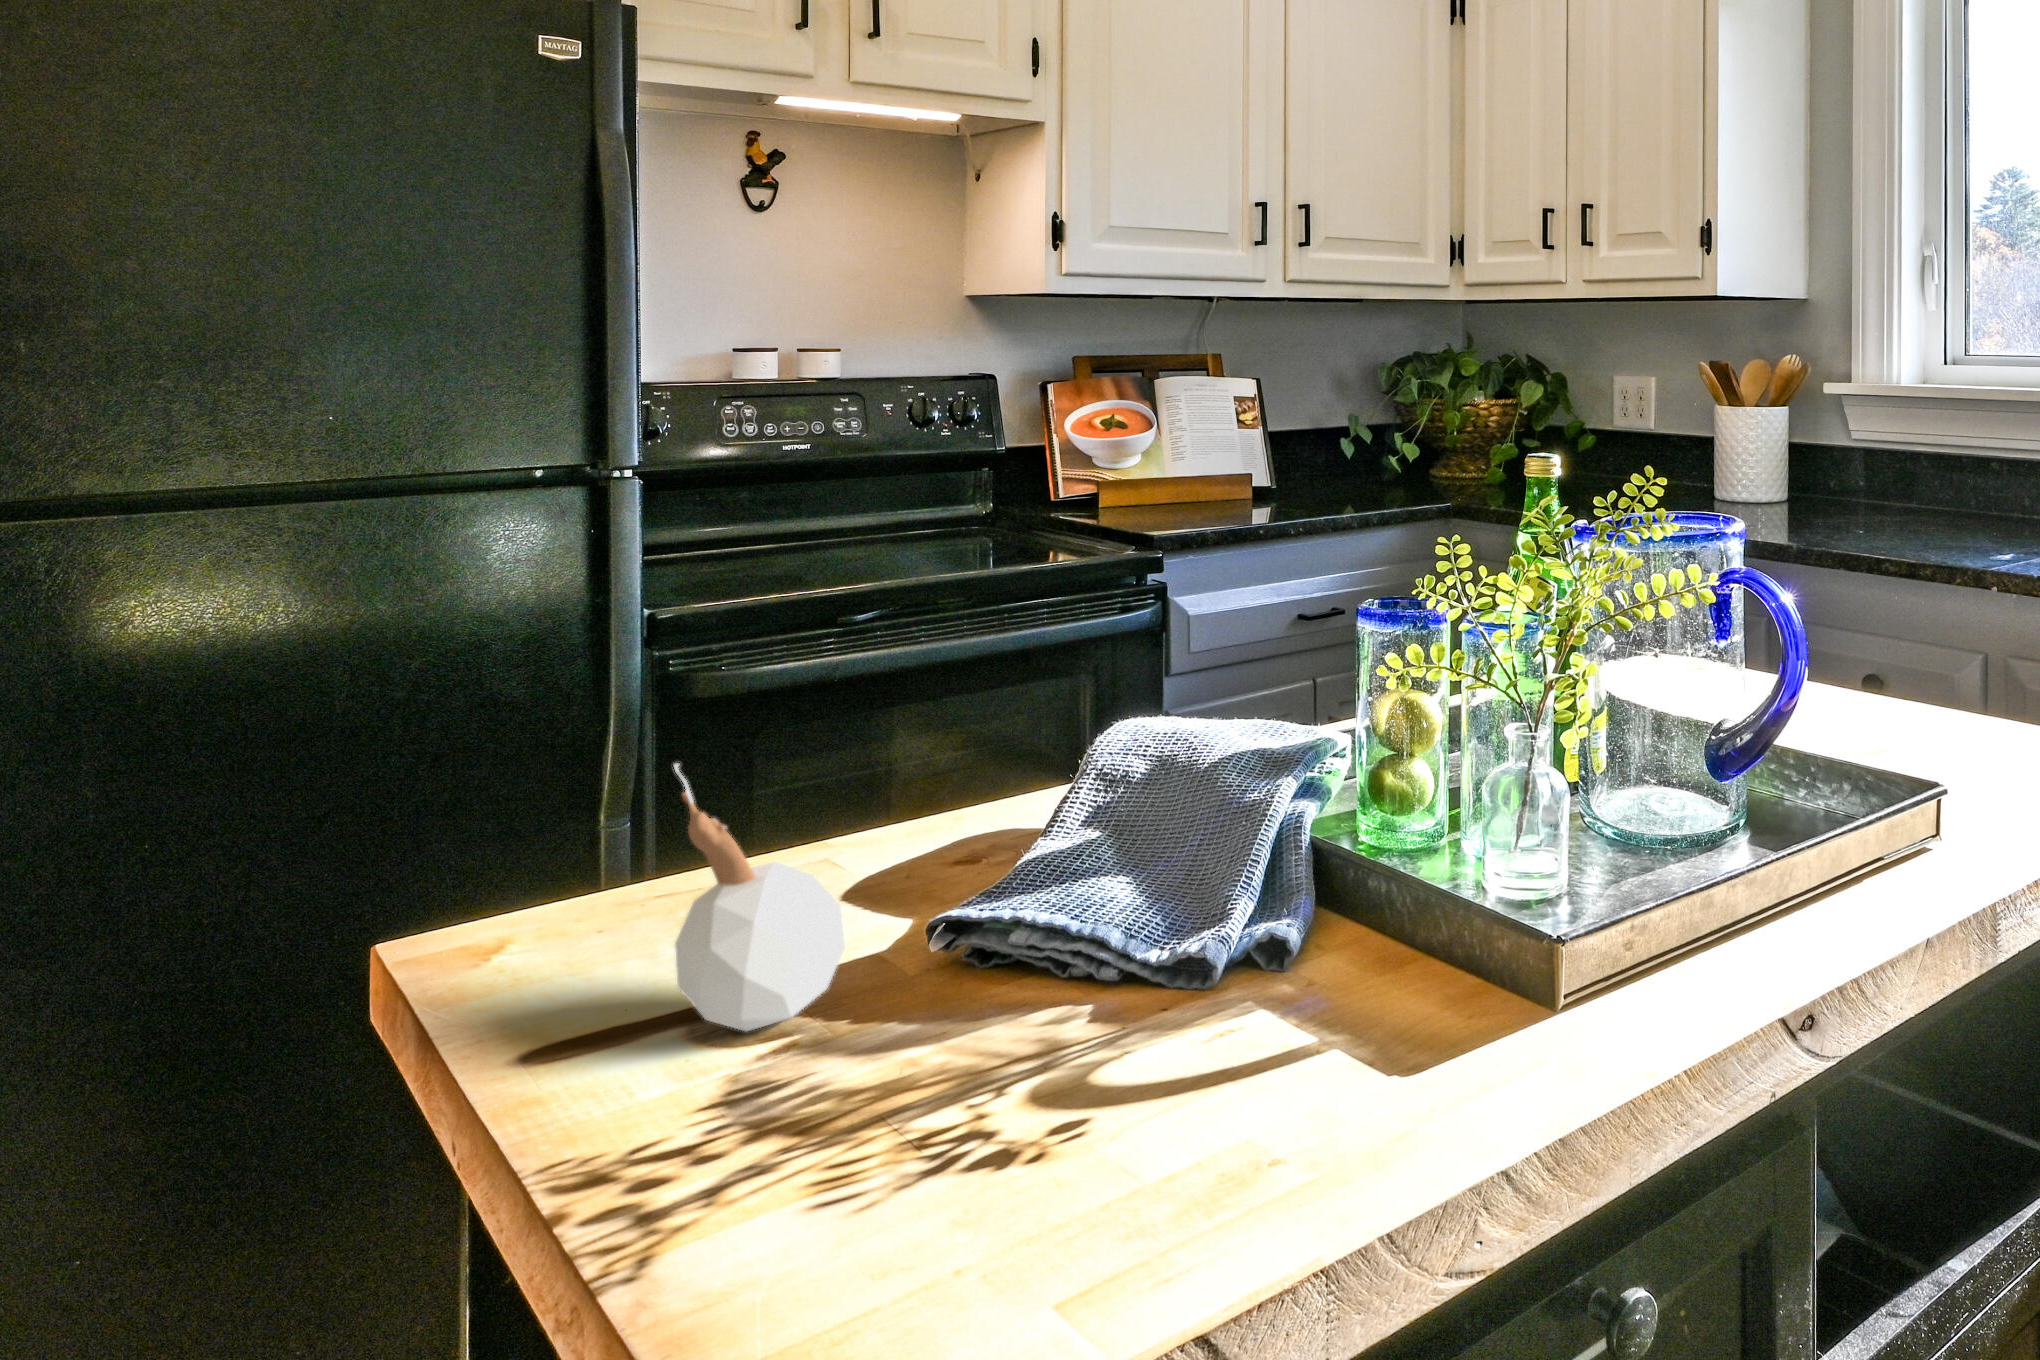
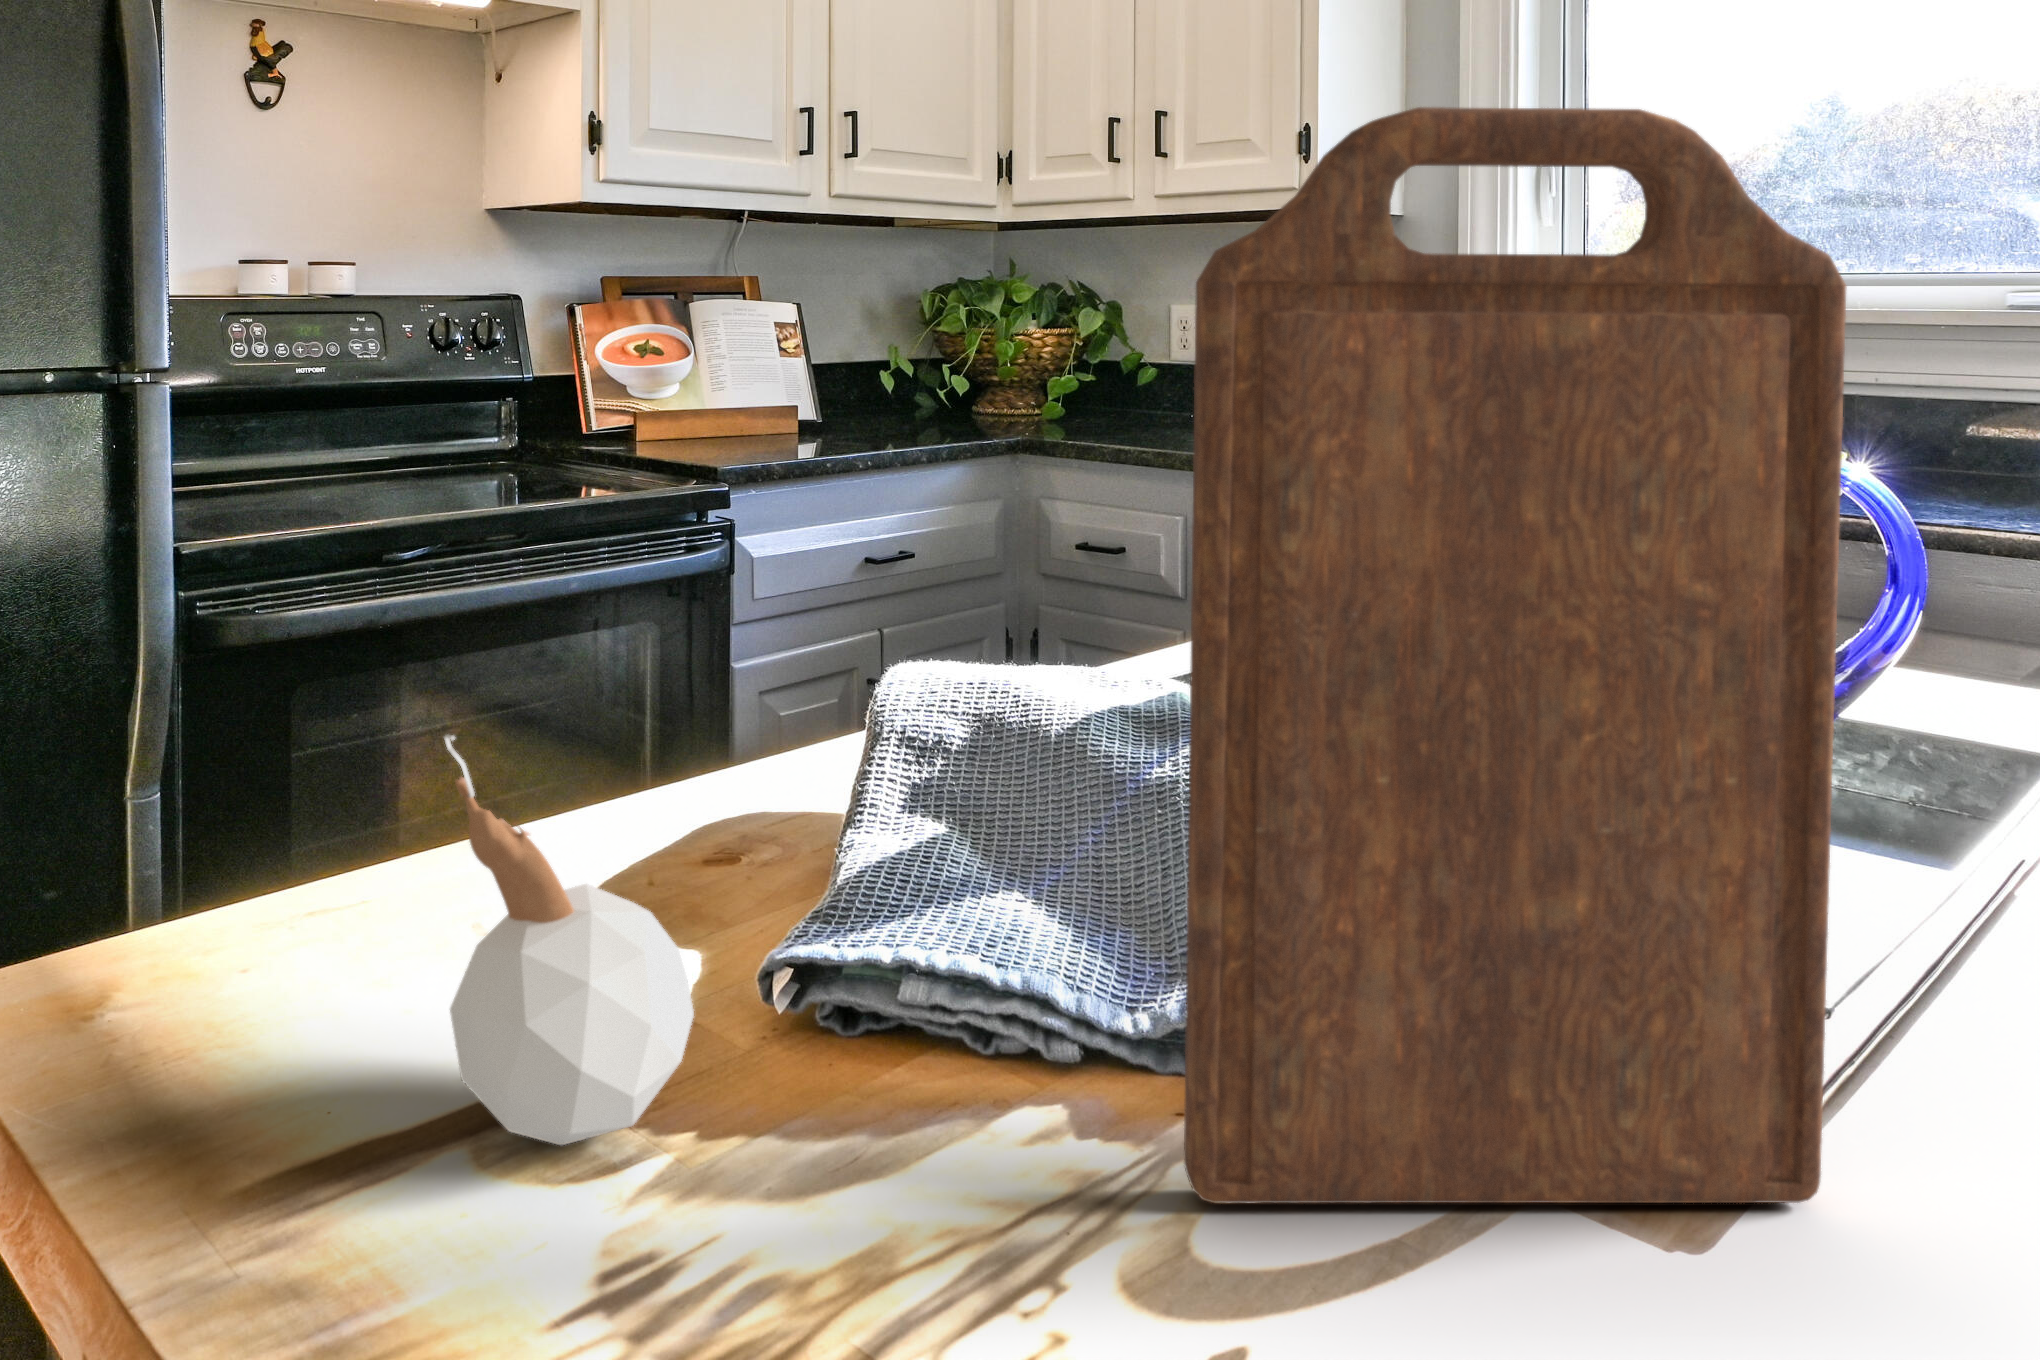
cutting board: none [1129,364,1534,1059] -> present [1184,107,1847,1203]

